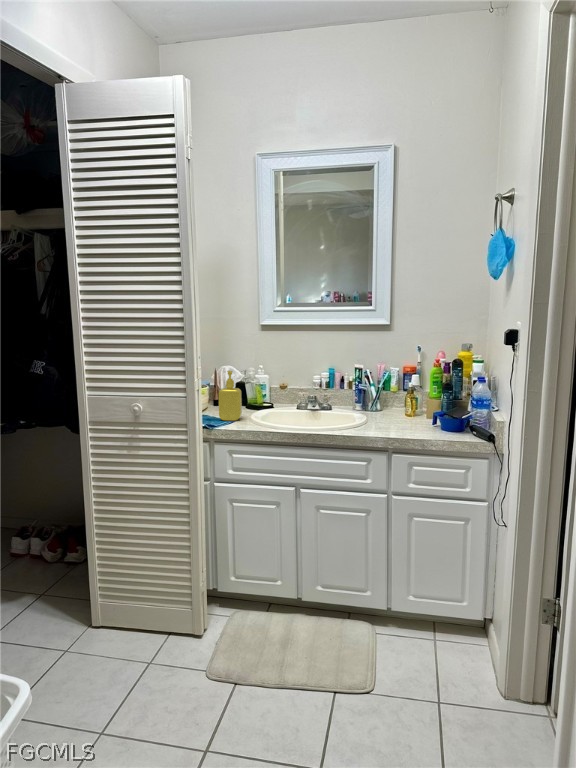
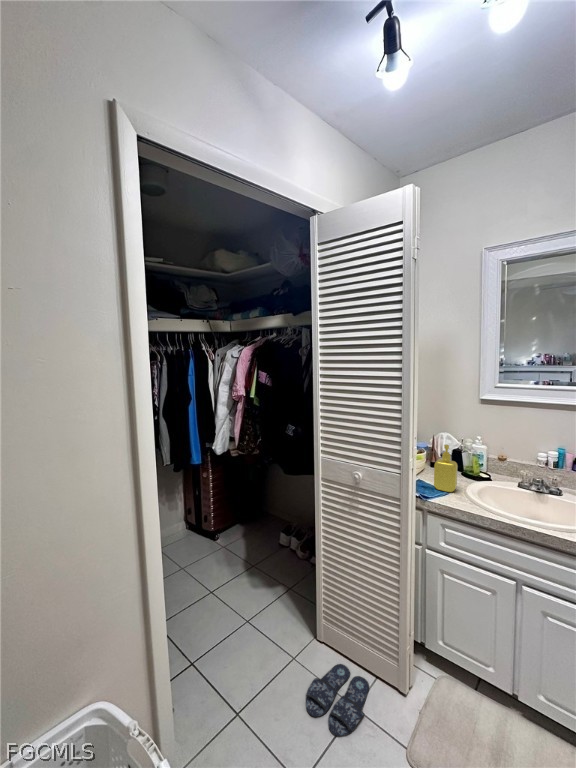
slippers: none [90,636,163,689] -> present [306,664,369,737]

